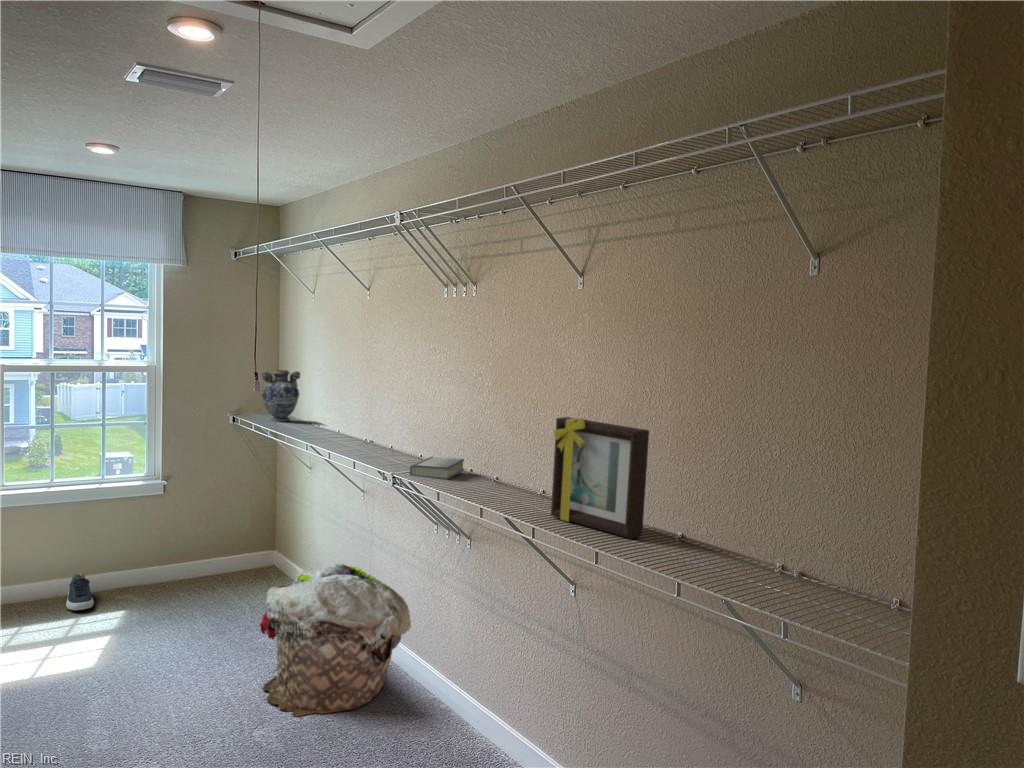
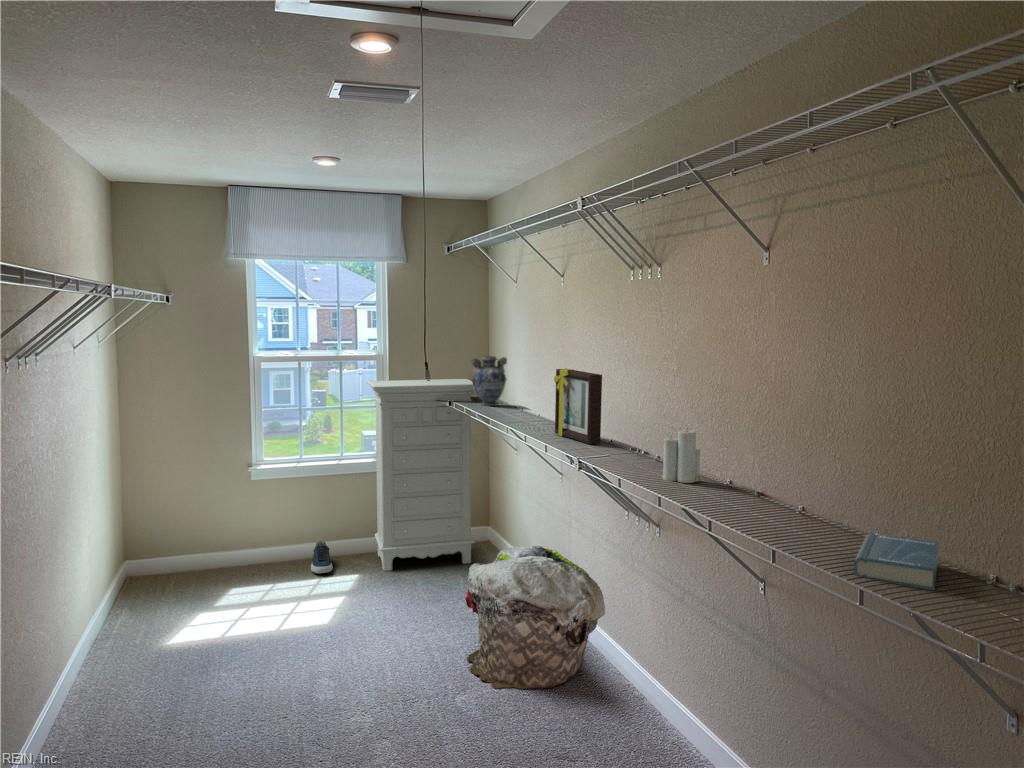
dresser: none [139,393,270,602] -> present [367,379,475,571]
picture frame: present [551,417,649,538] -> present [554,368,602,444]
candle: none [477,439,516,494] -> present [661,430,702,483]
hardback book: present [410,457,464,480] -> present [854,533,939,590]

